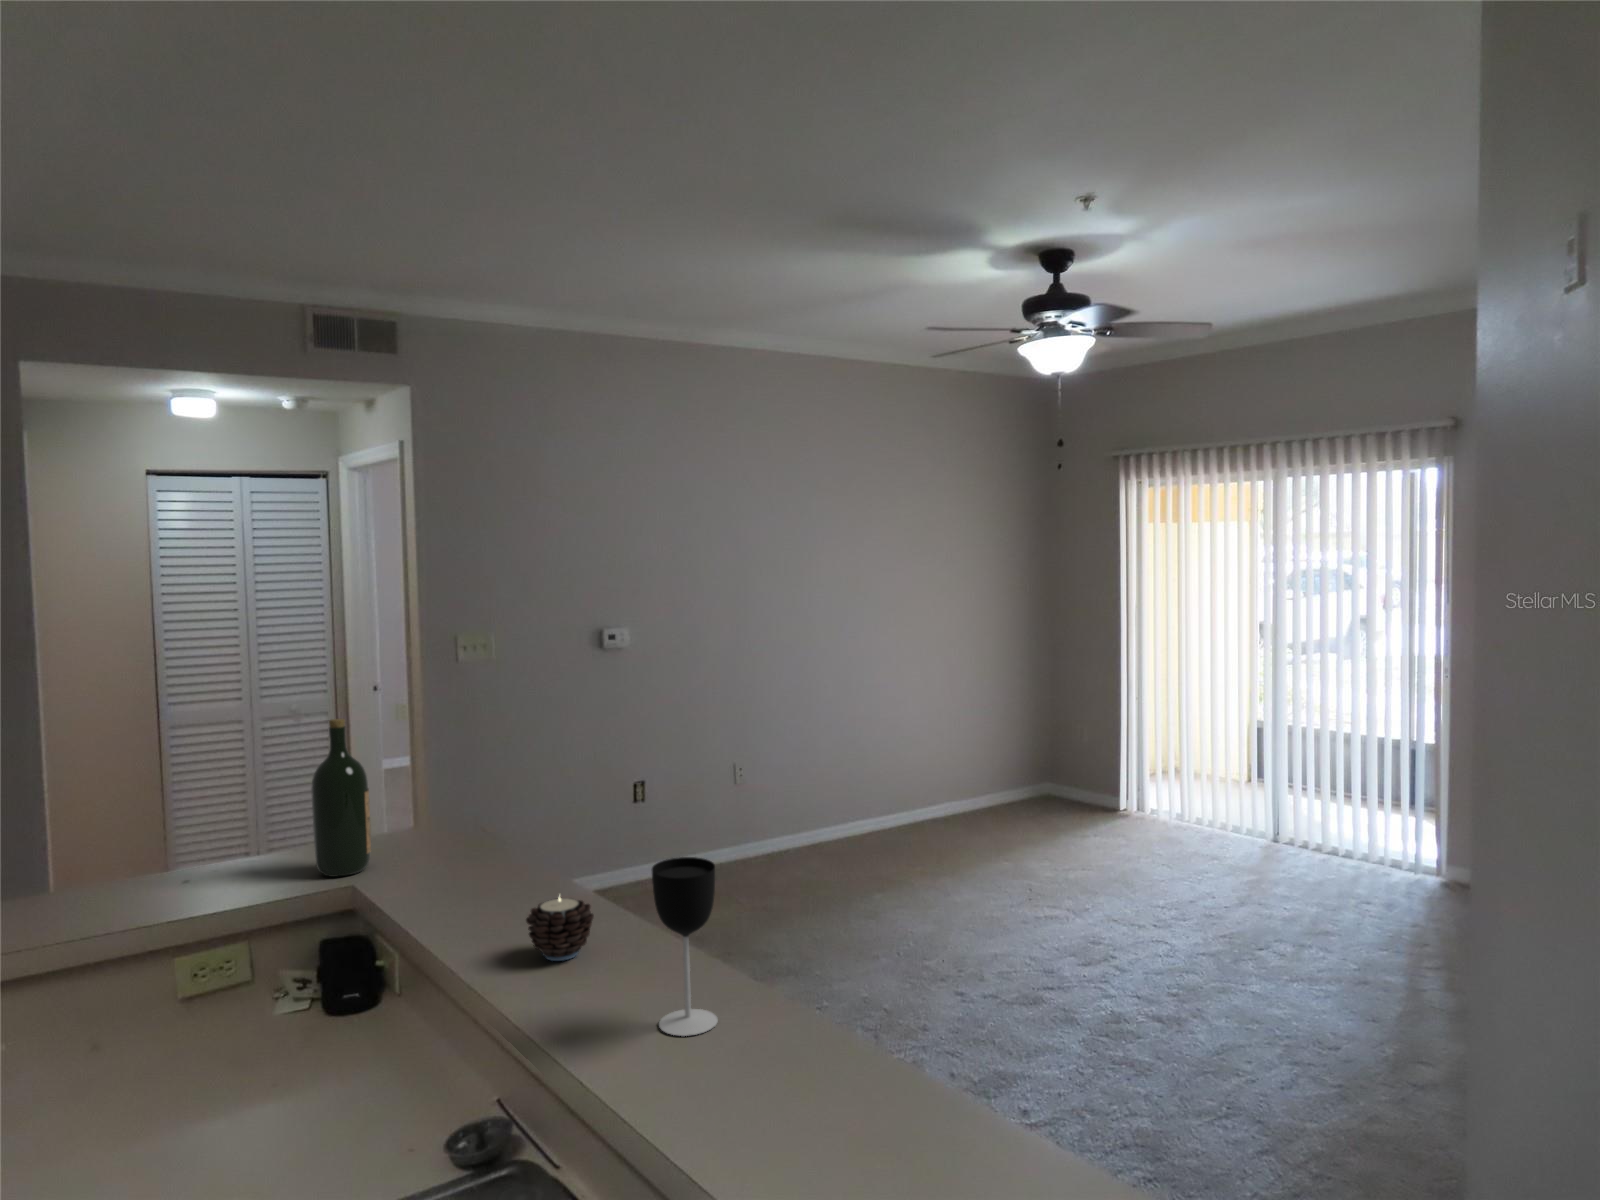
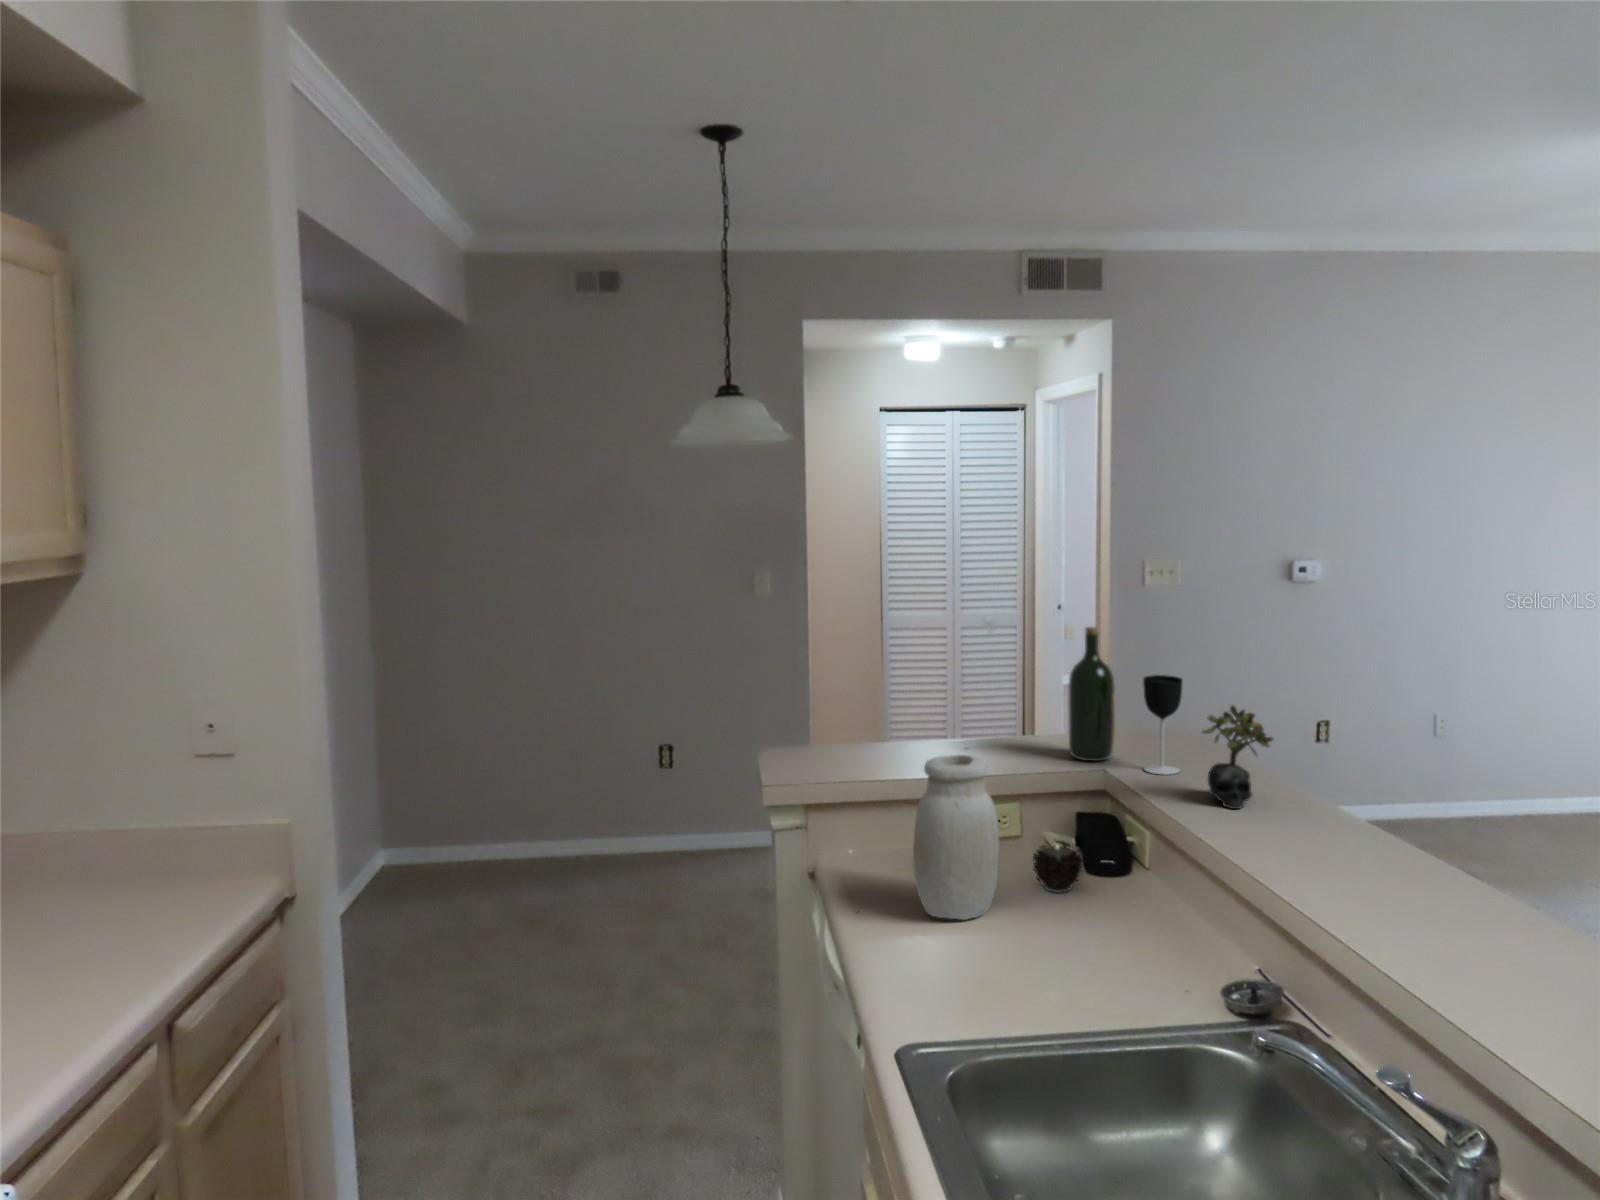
succulent plant: none [450,793,525,909] -> present [1202,705,1273,809]
wine glass: present [652,857,718,1036] -> present [1143,675,1182,775]
candle: present [526,898,594,961] -> present [1033,845,1082,893]
jar: none [59,903,191,1133] -> present [913,755,999,920]

